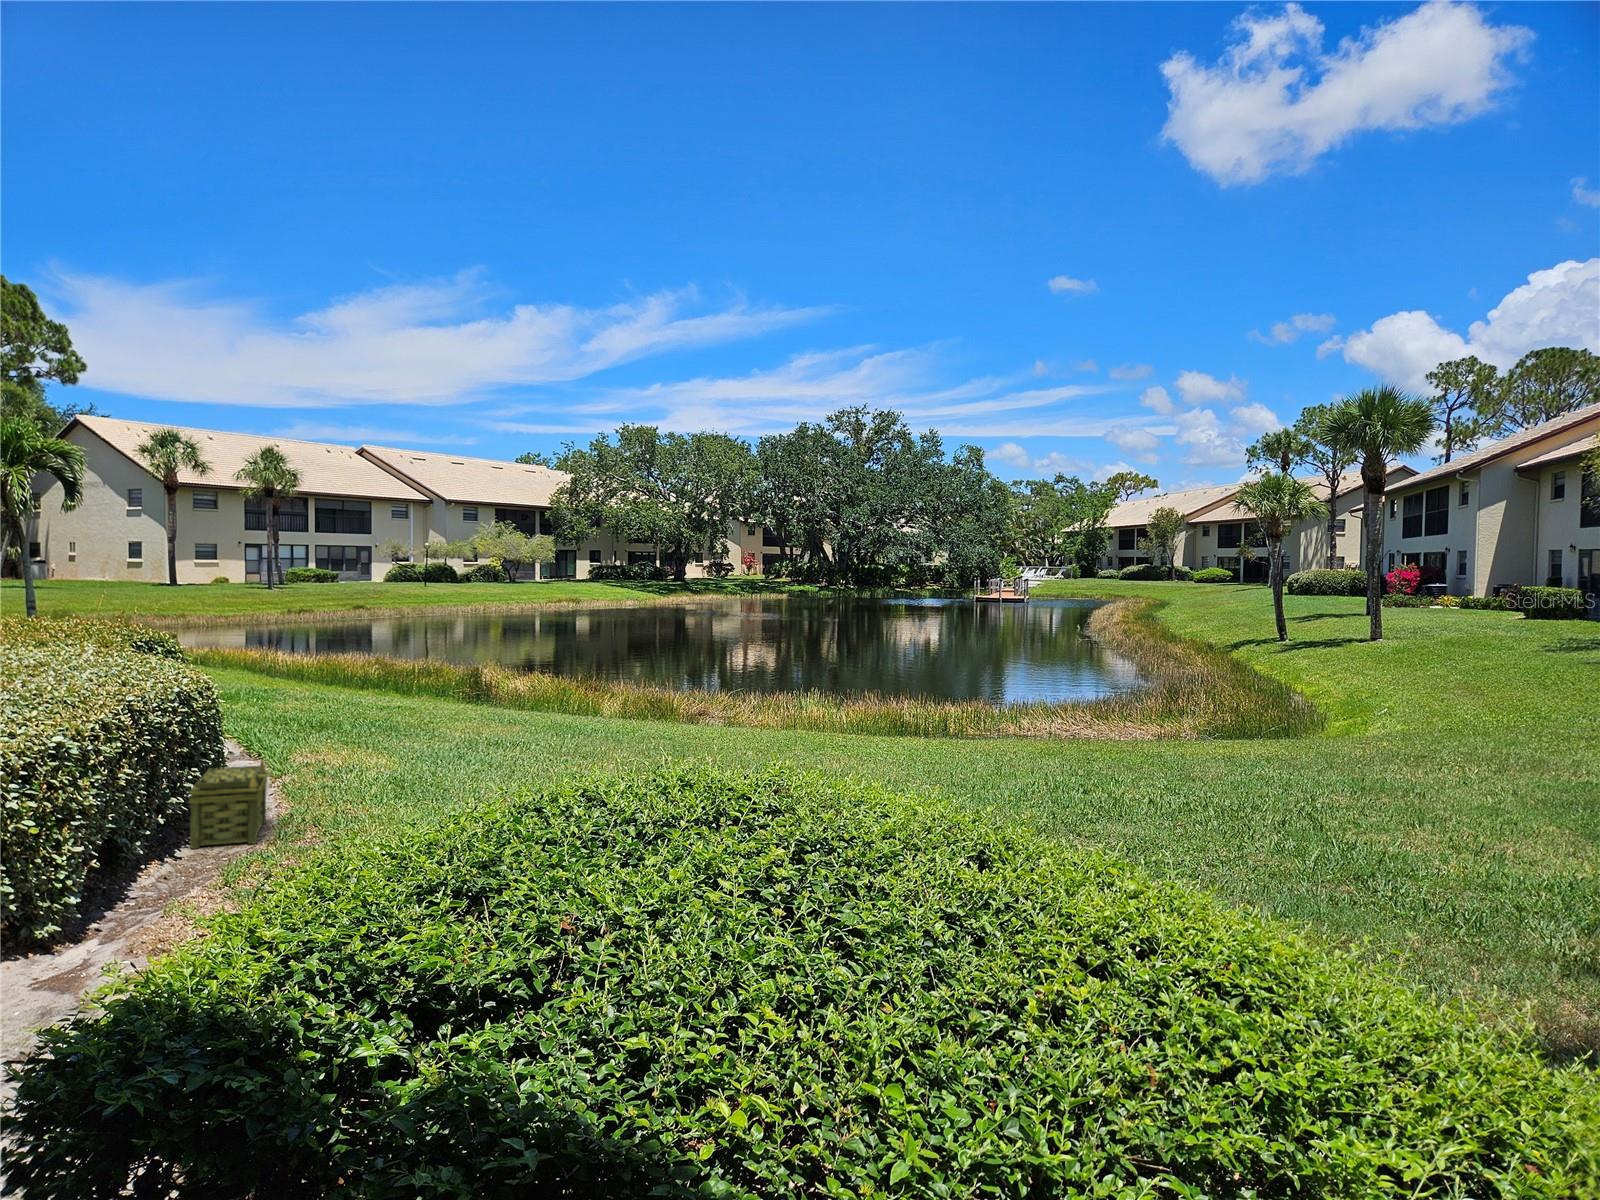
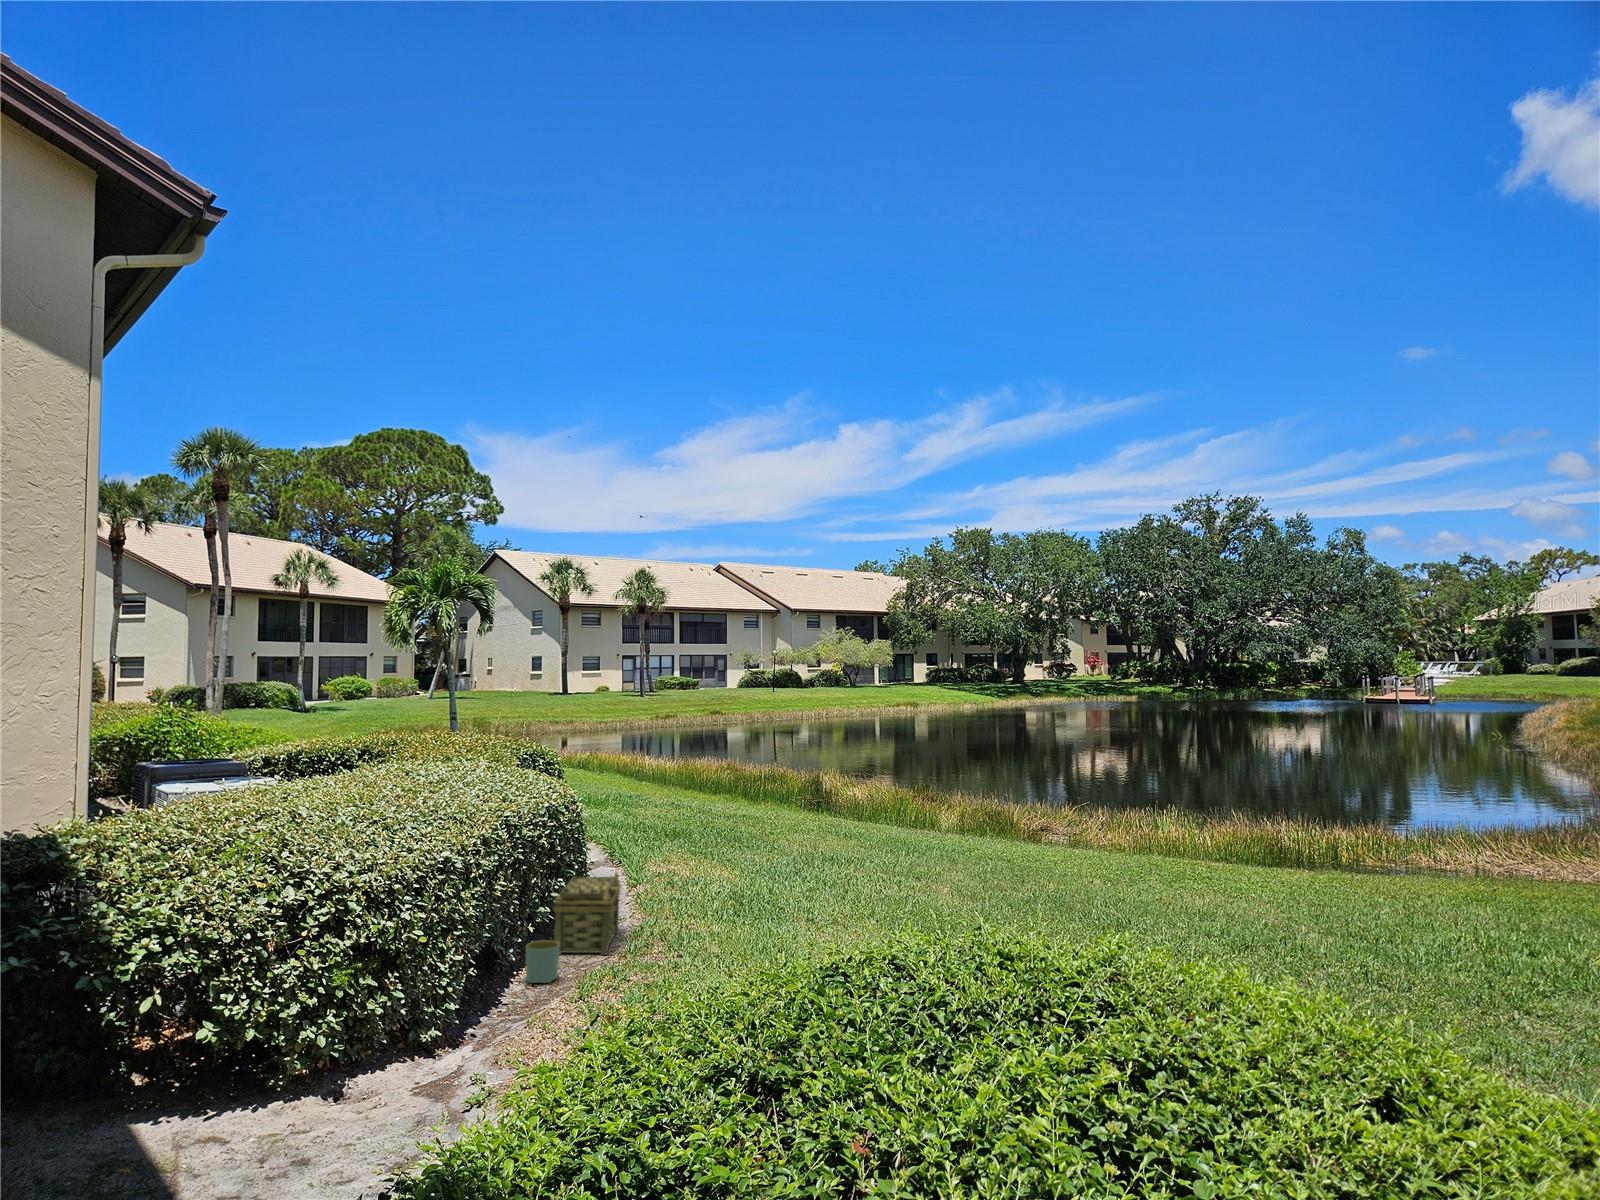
planter: none [158,831,201,876] -> present [526,940,560,983]

